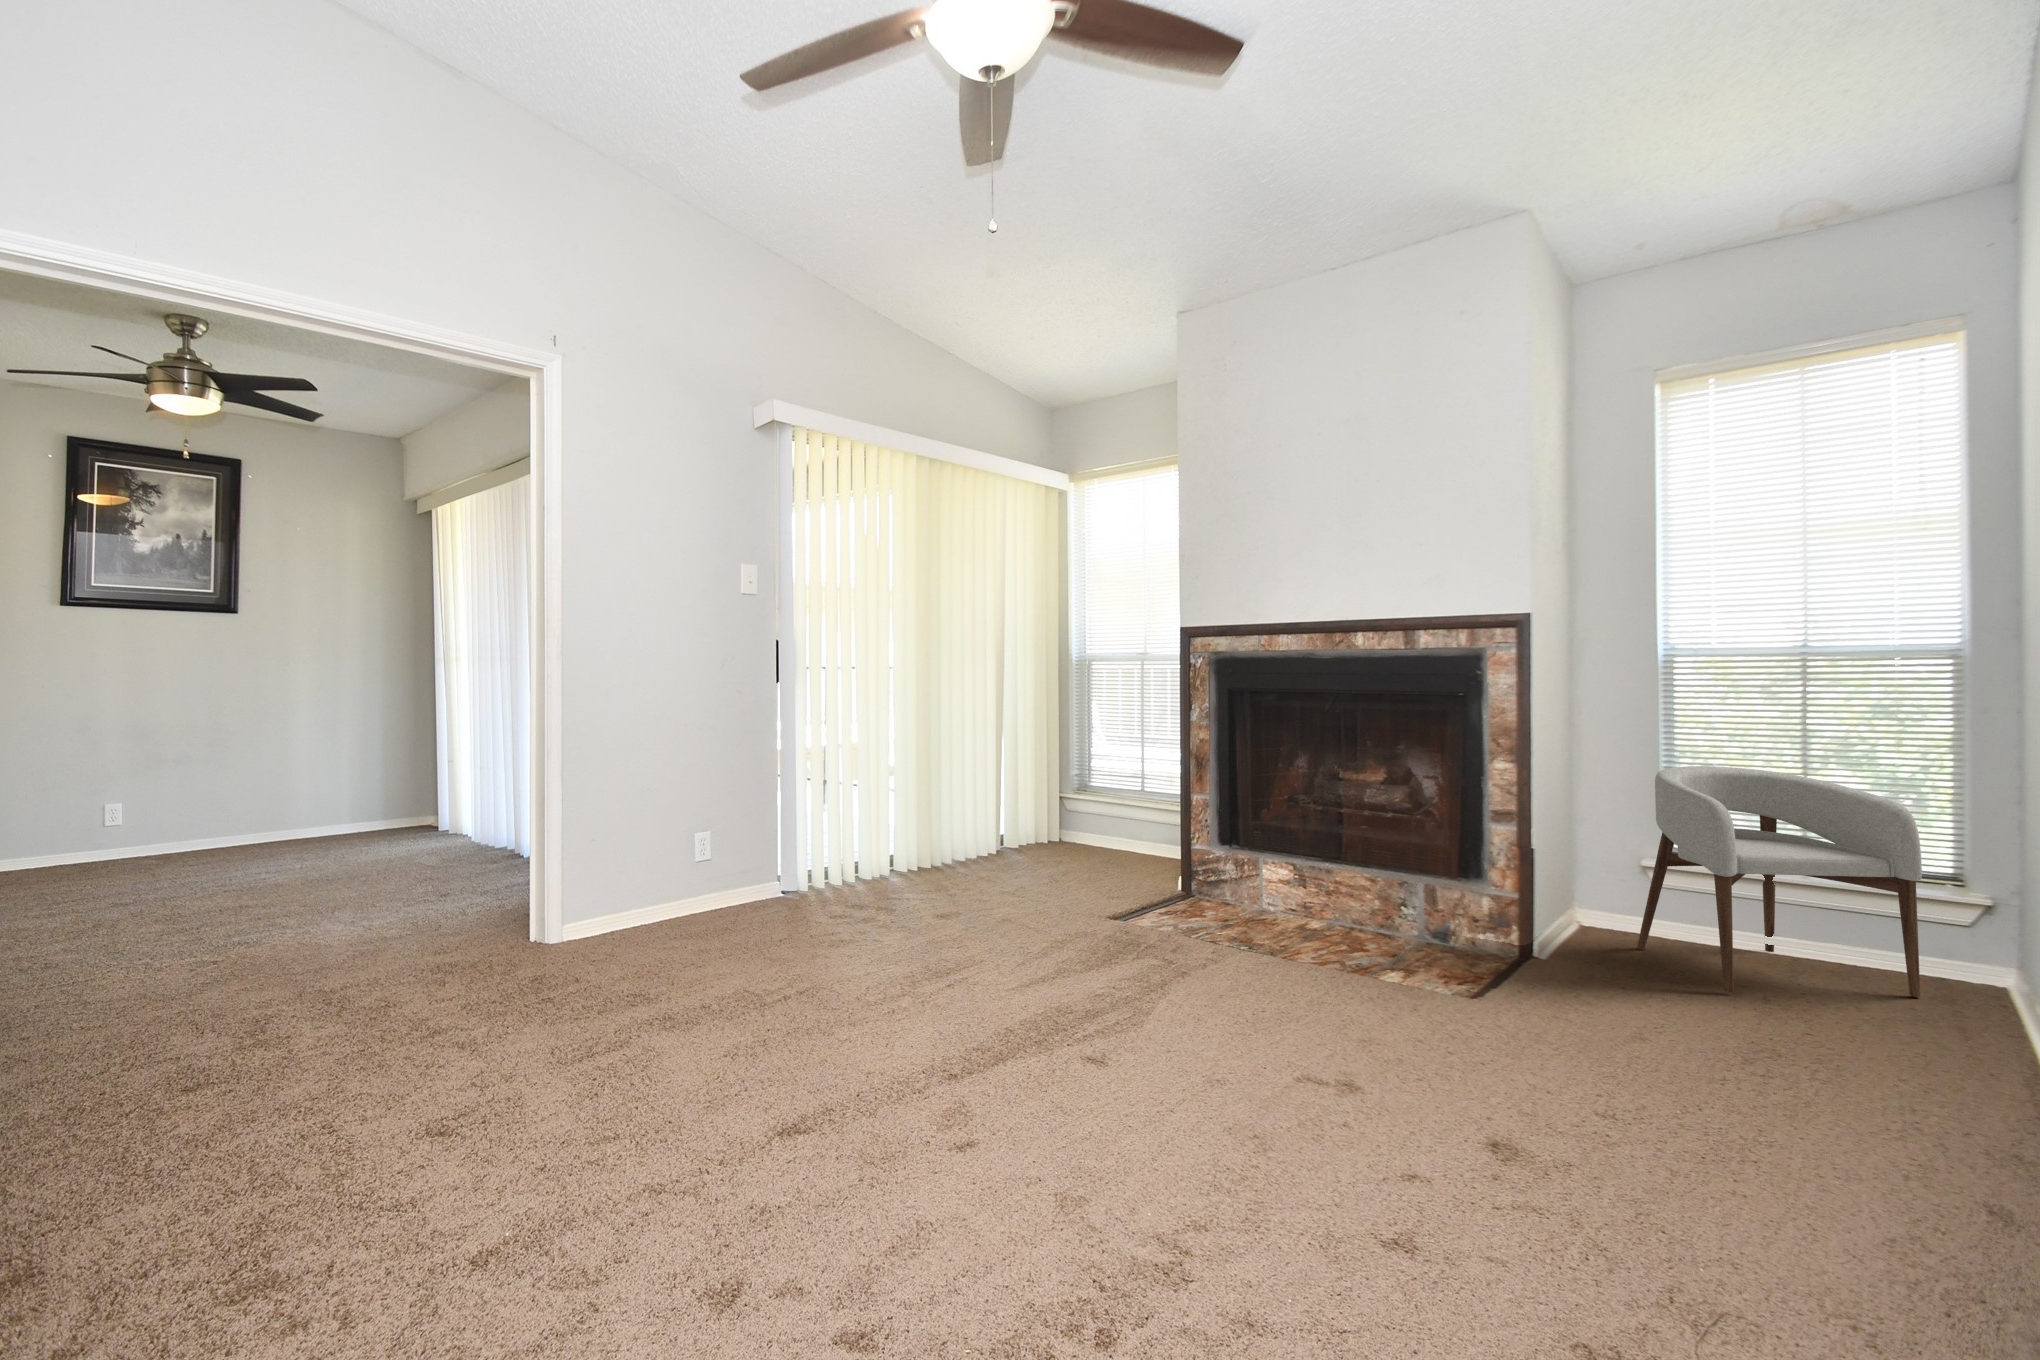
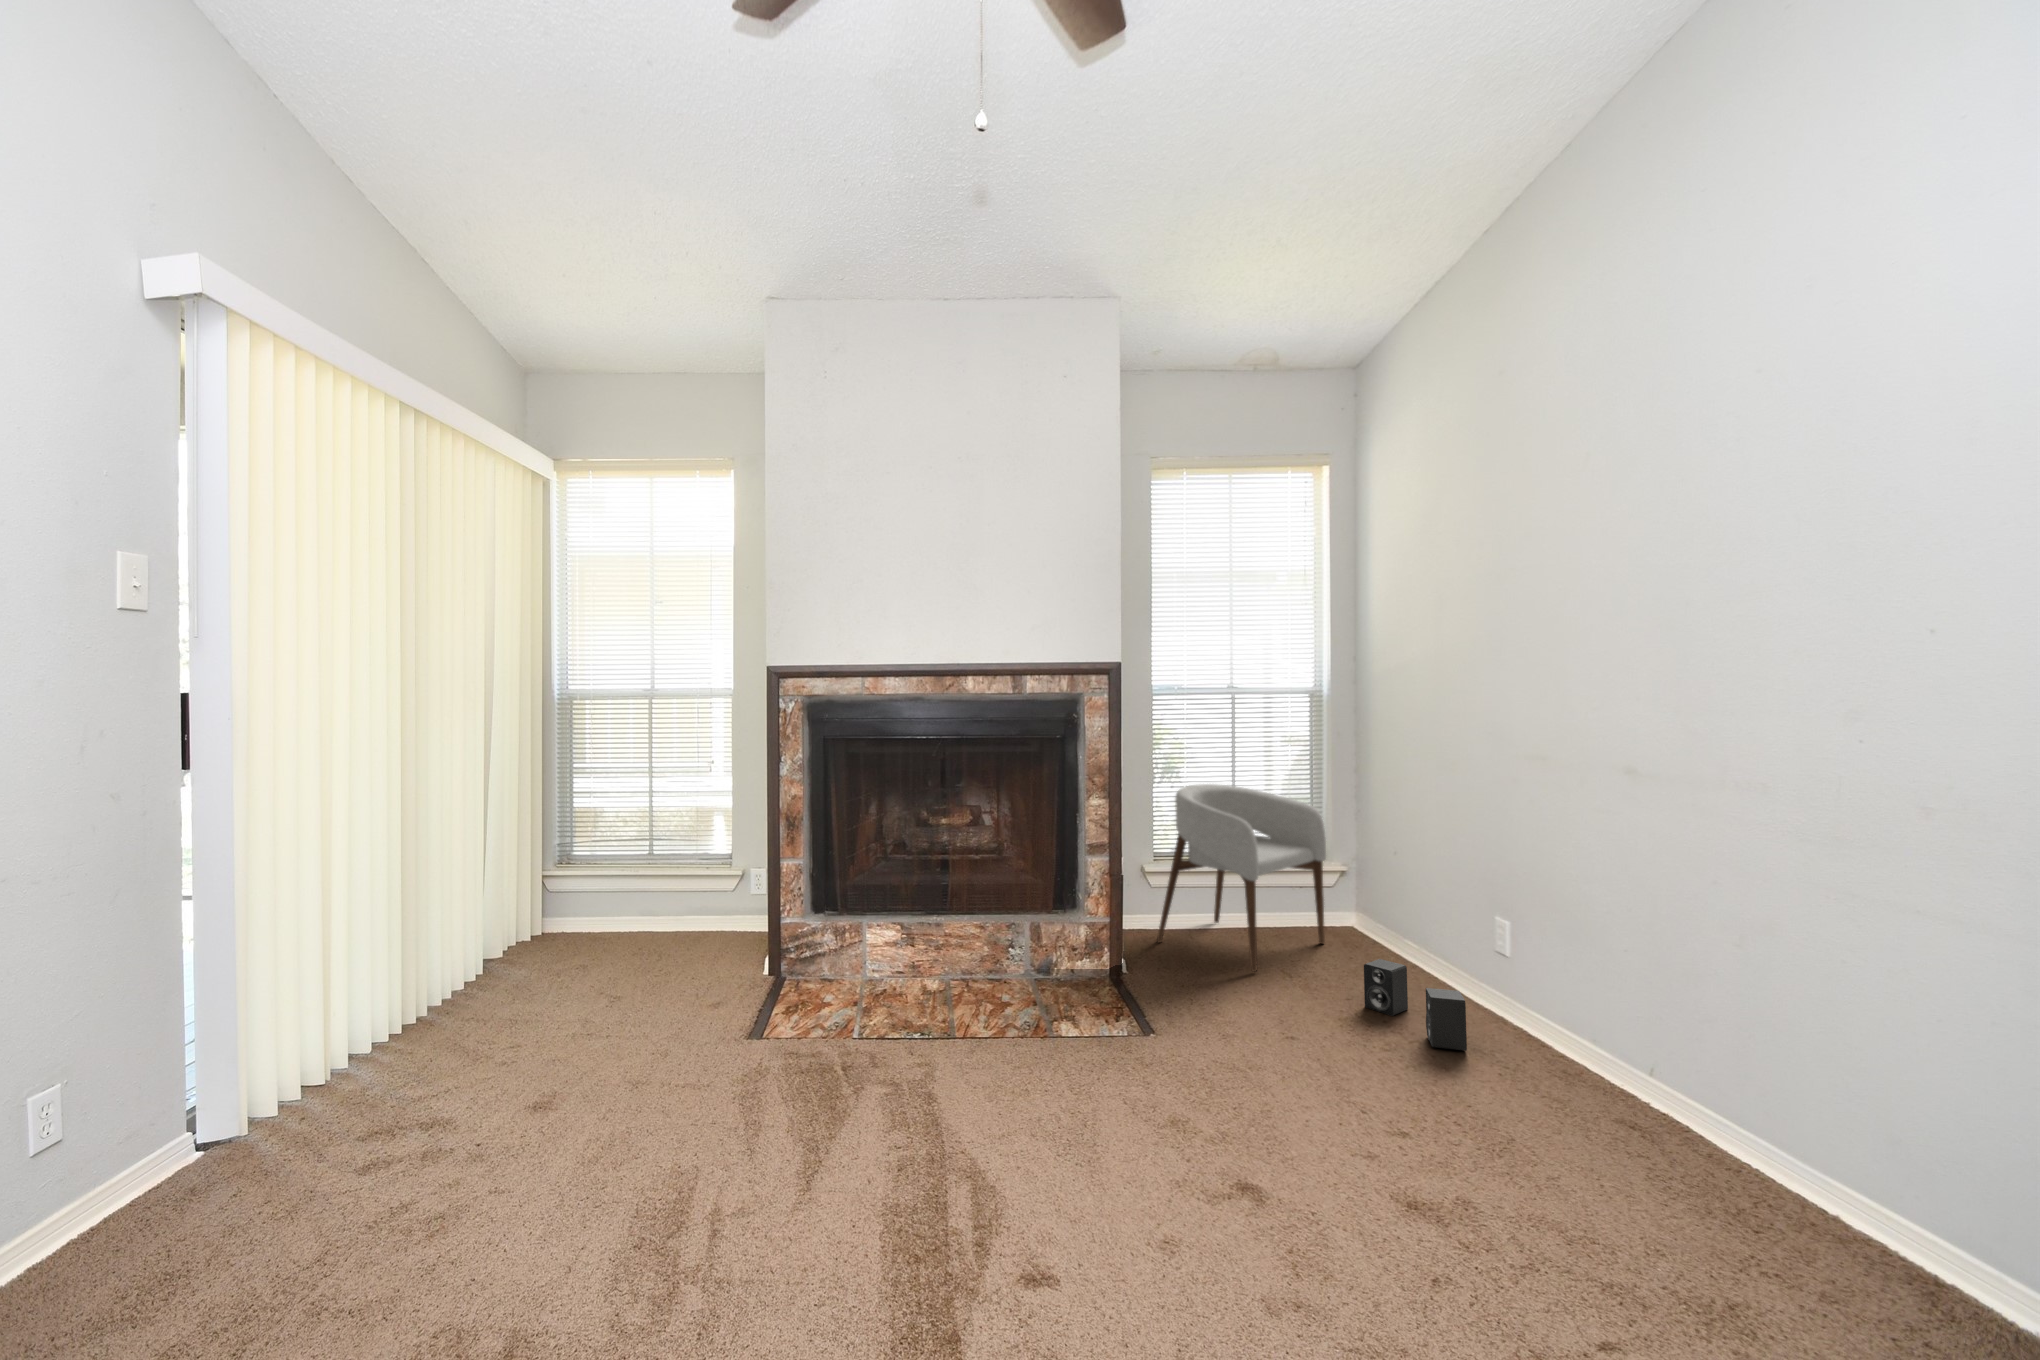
speaker: none [1848,993,1956,1115] -> present [1364,959,1467,1051]

